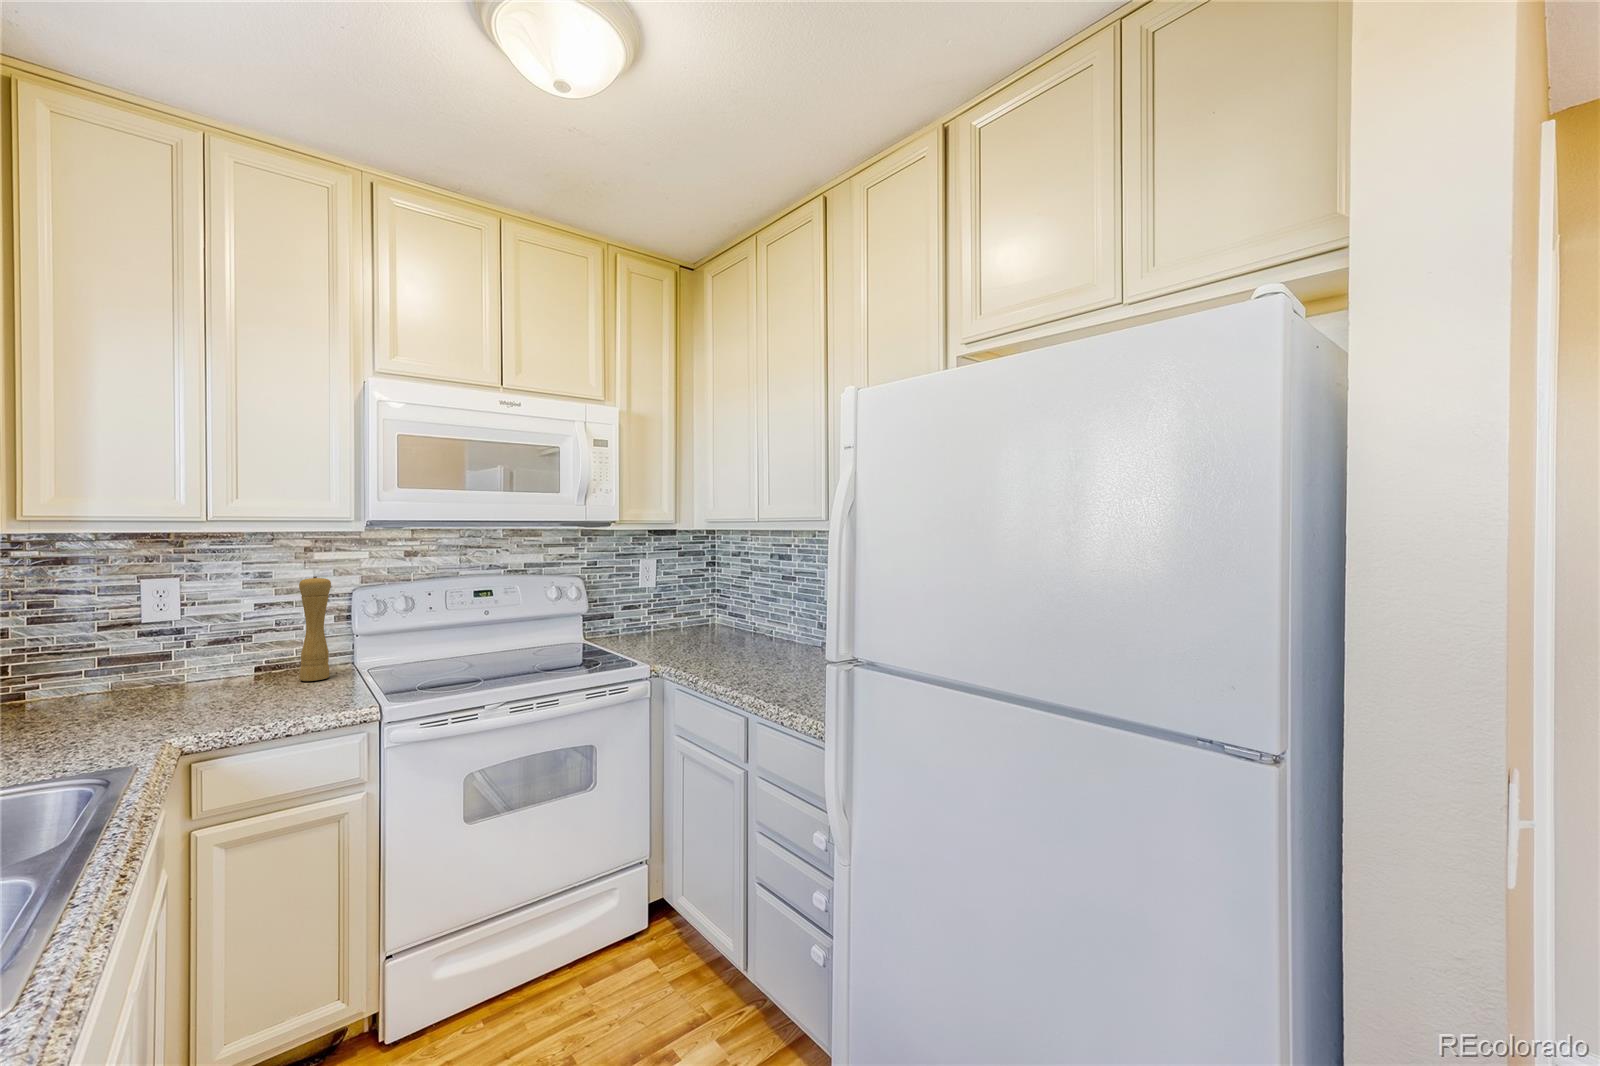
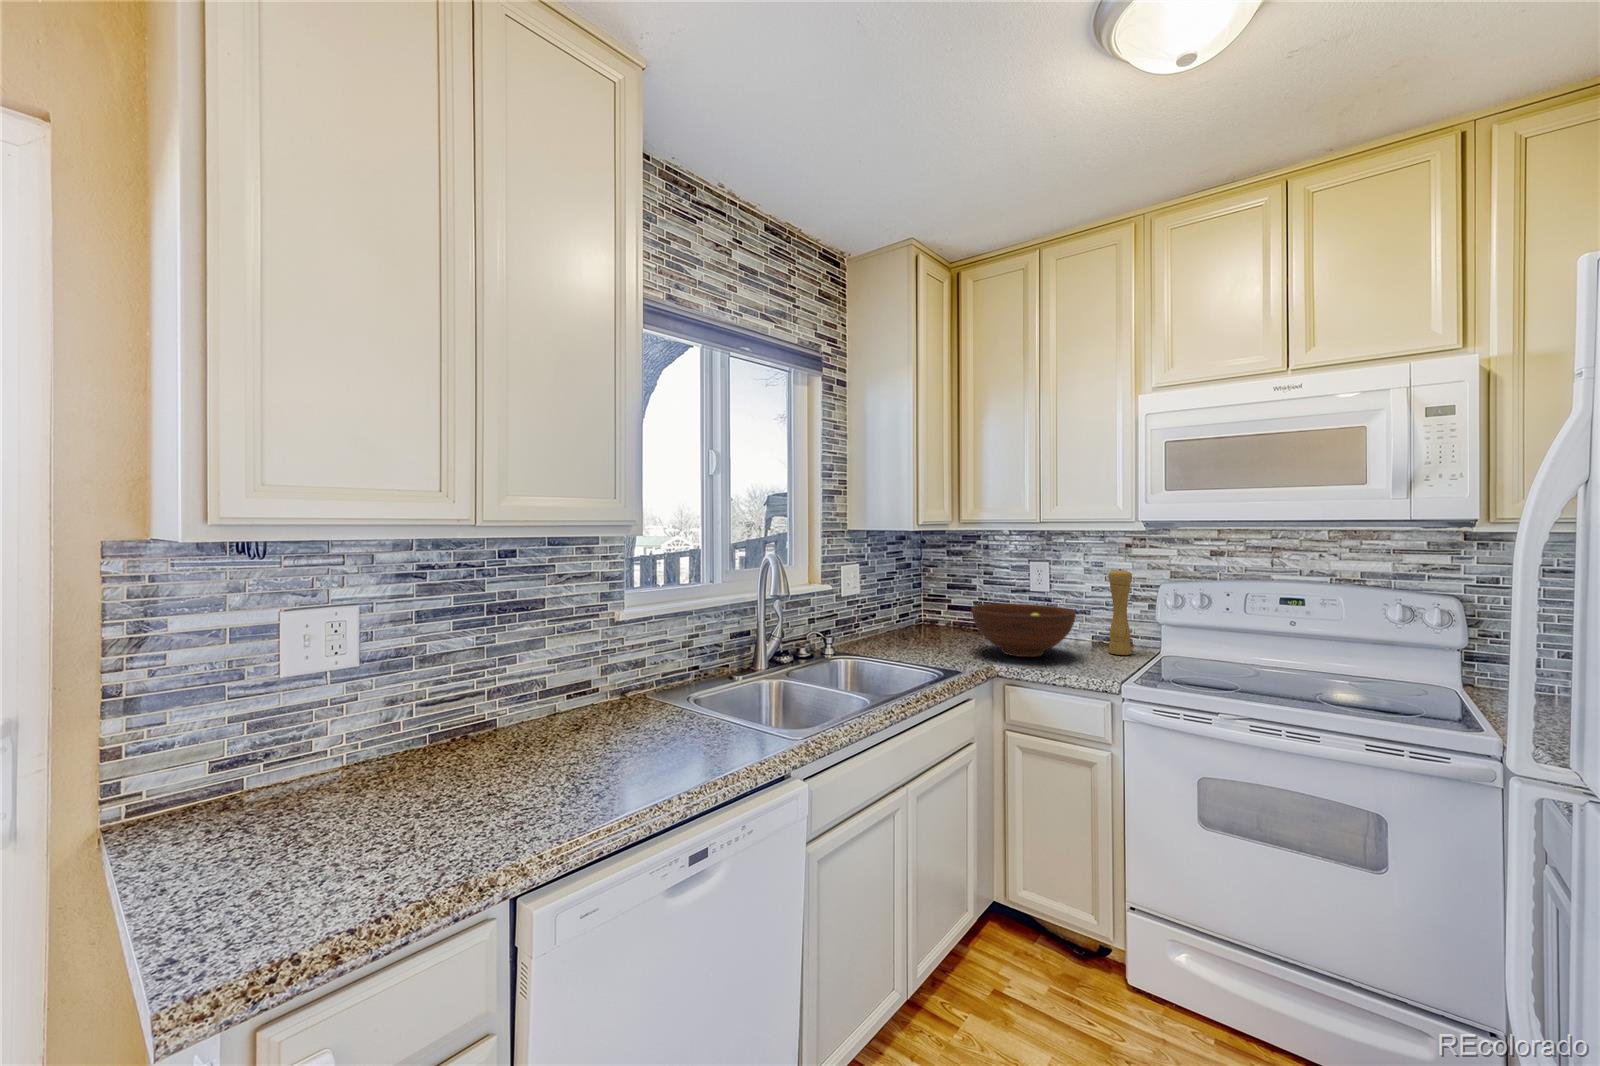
fruit bowl: none [78,634,278,718] -> present [971,603,1076,657]

